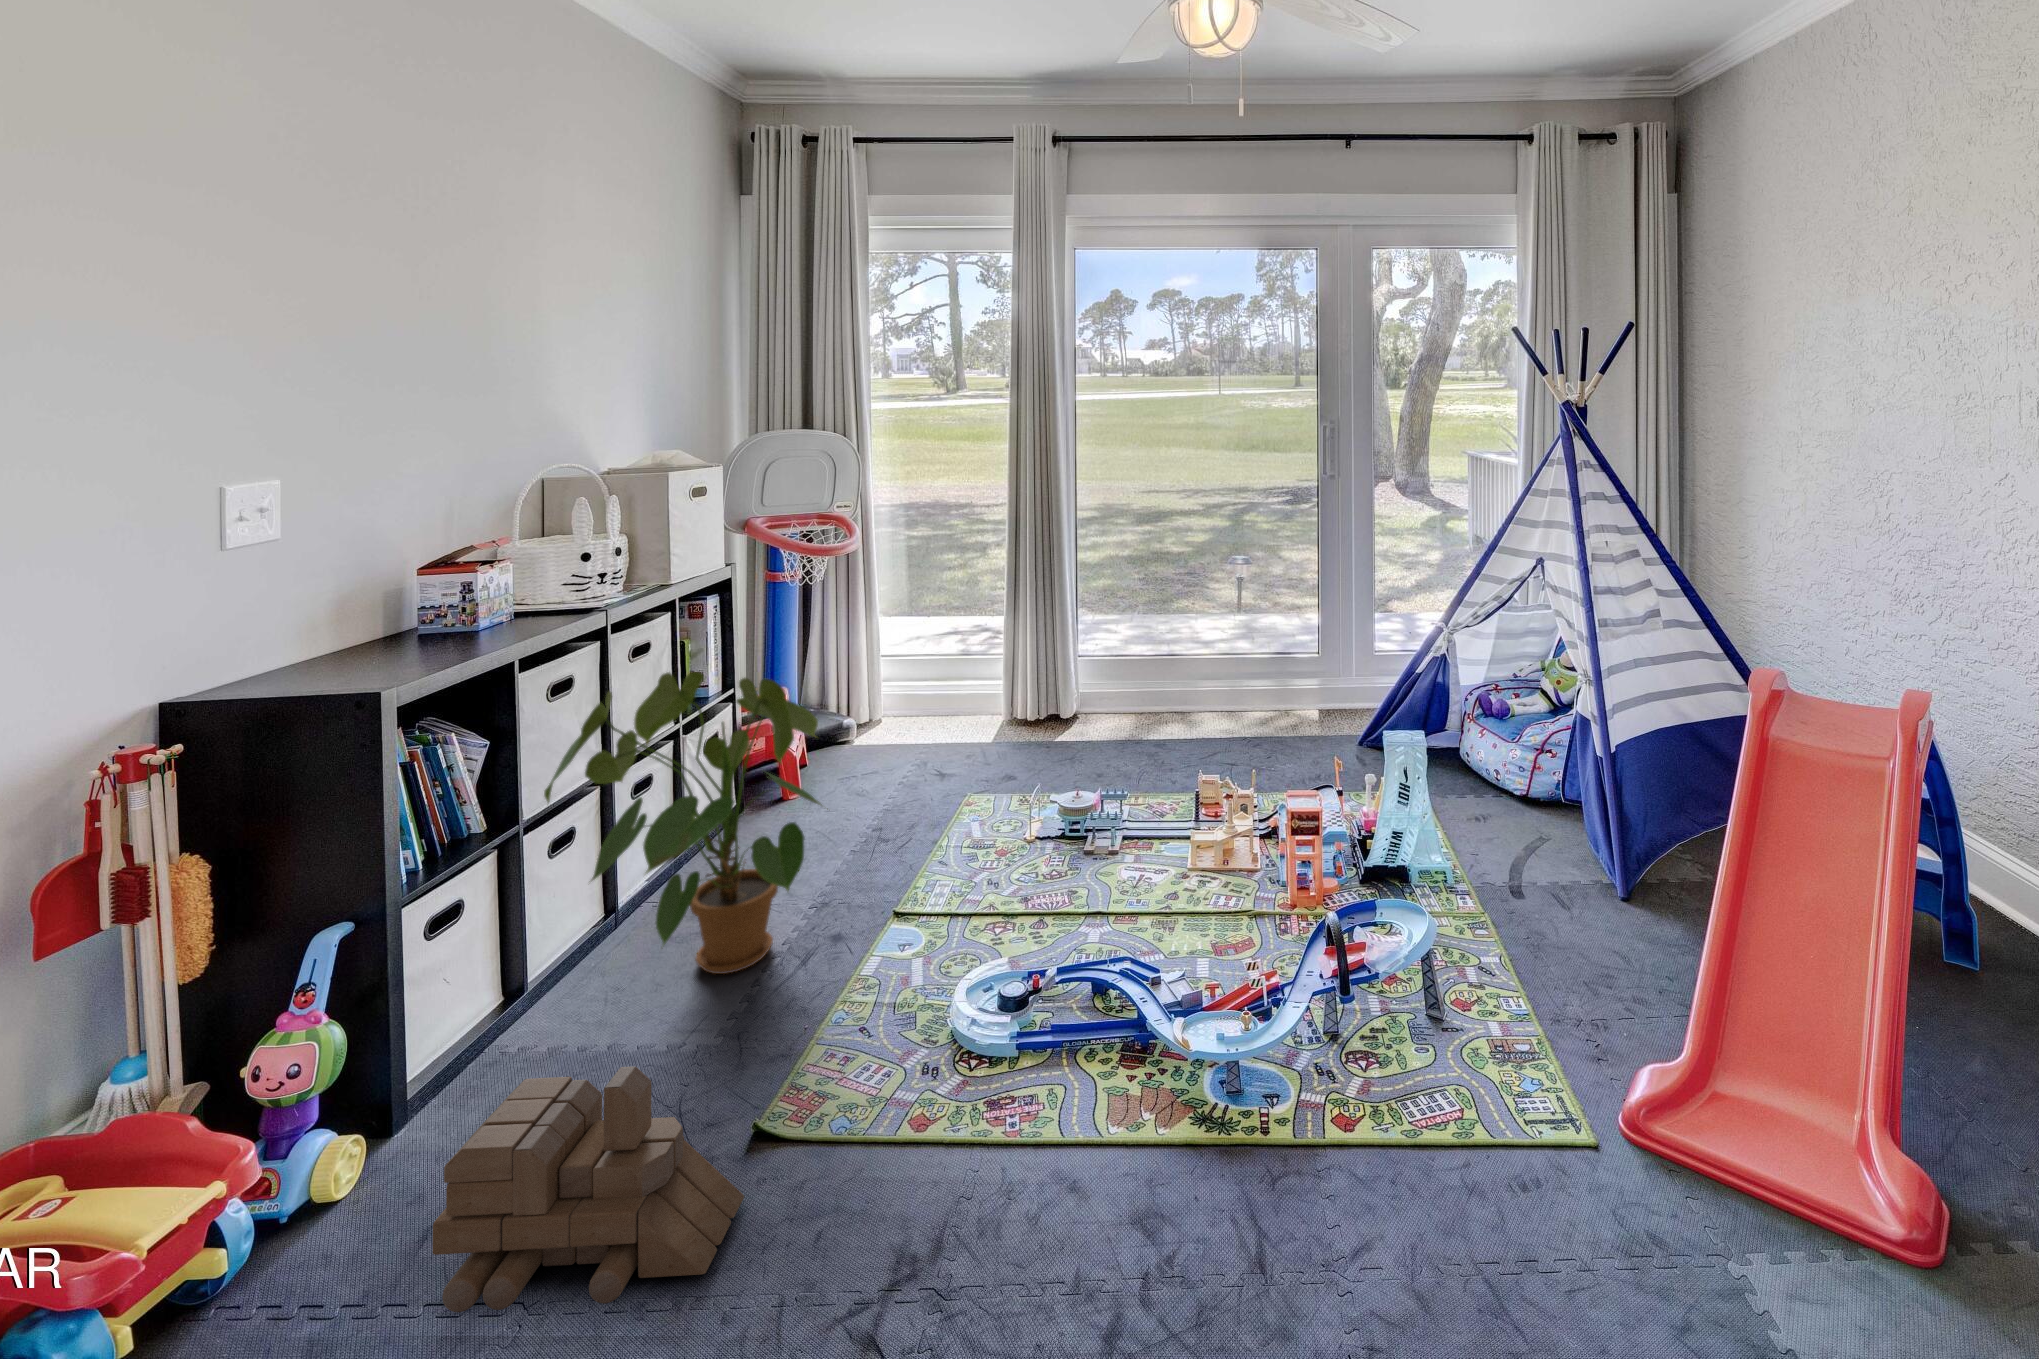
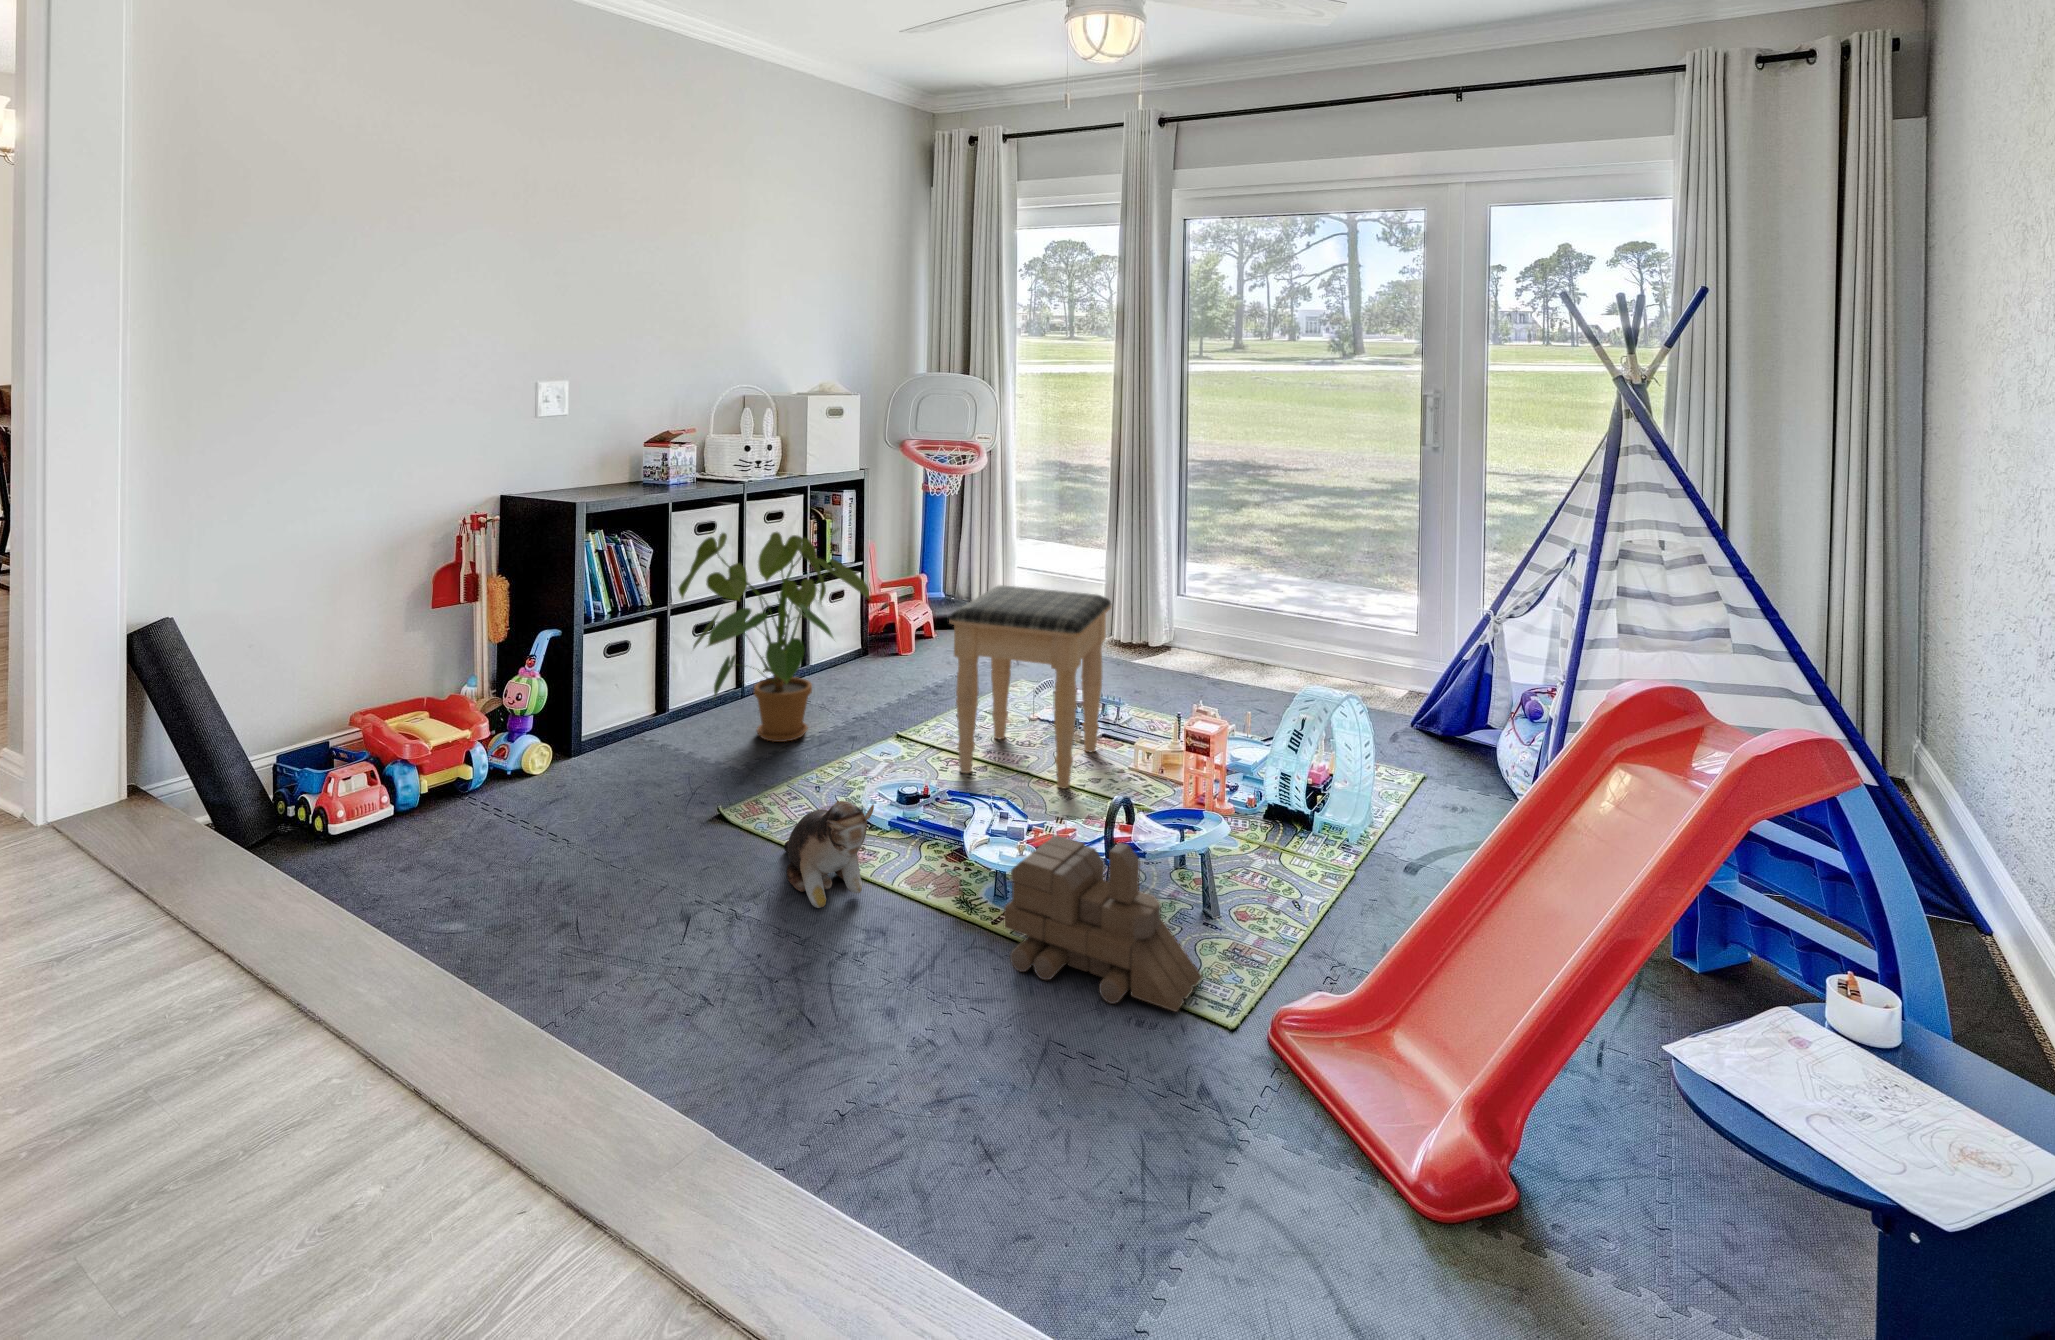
footstool: none [995,678,1165,933] -> present [949,585,1111,788]
plush toy: none [907,1044,1125,1221] -> present [784,801,874,908]
toy train: present [433,1066,744,1312] -> present [1004,835,1202,1012]

